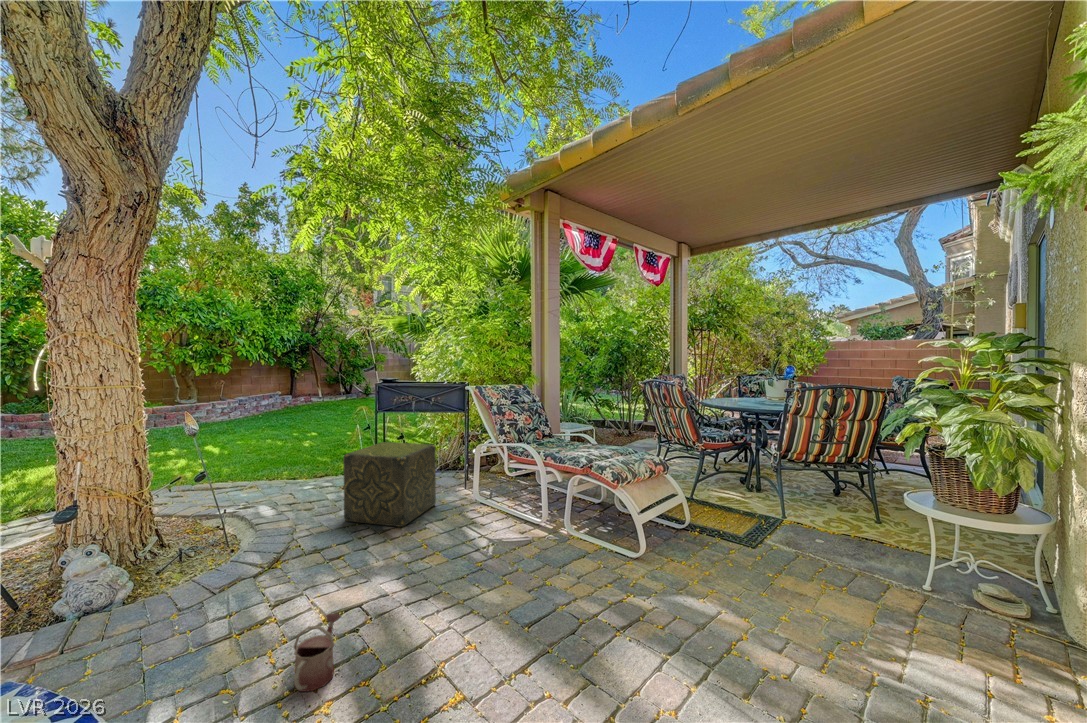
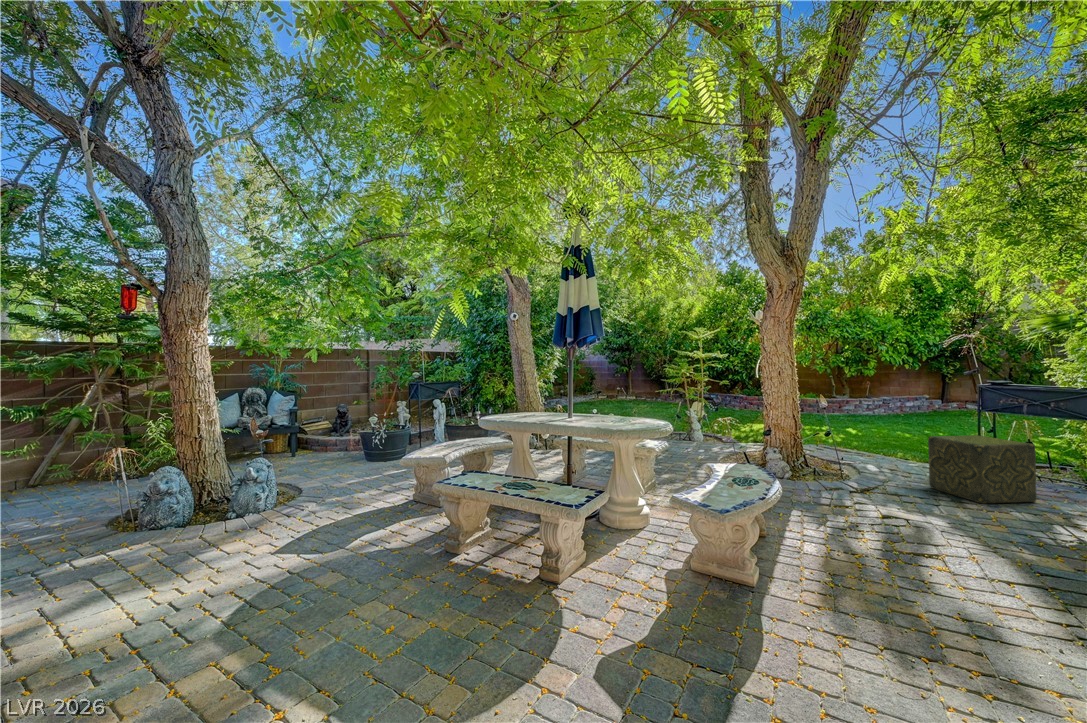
watering can: present [294,614,341,691] -> none [849,502,884,533]

